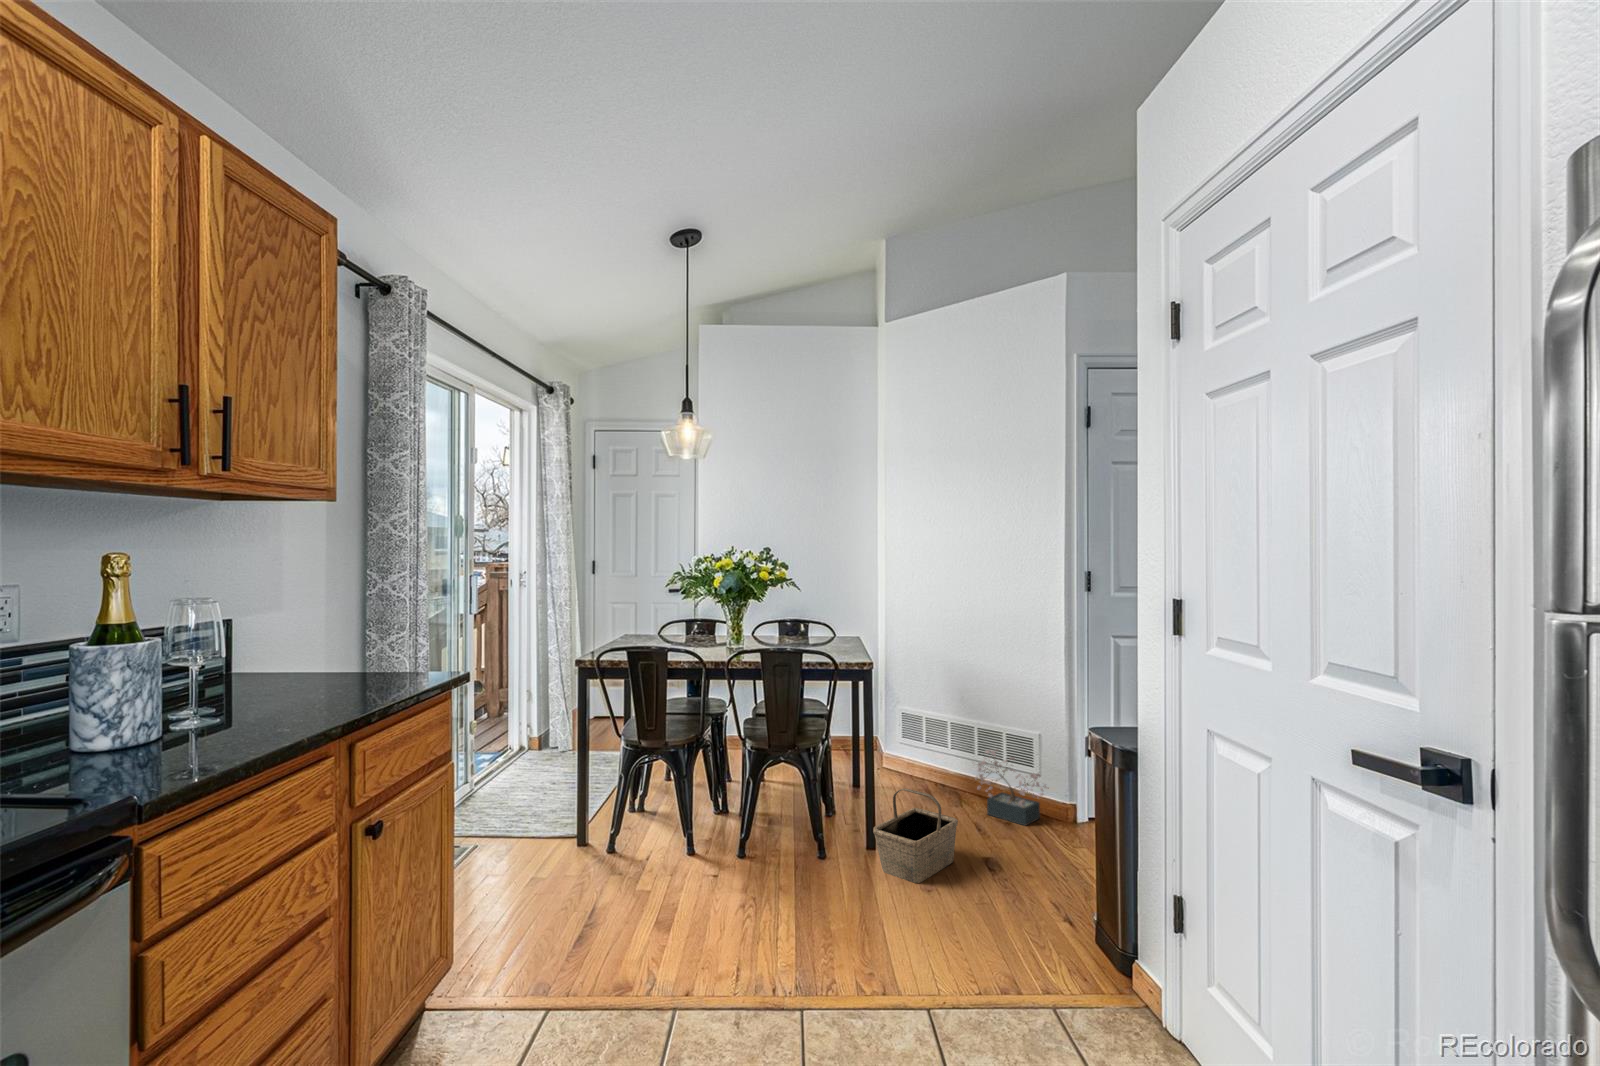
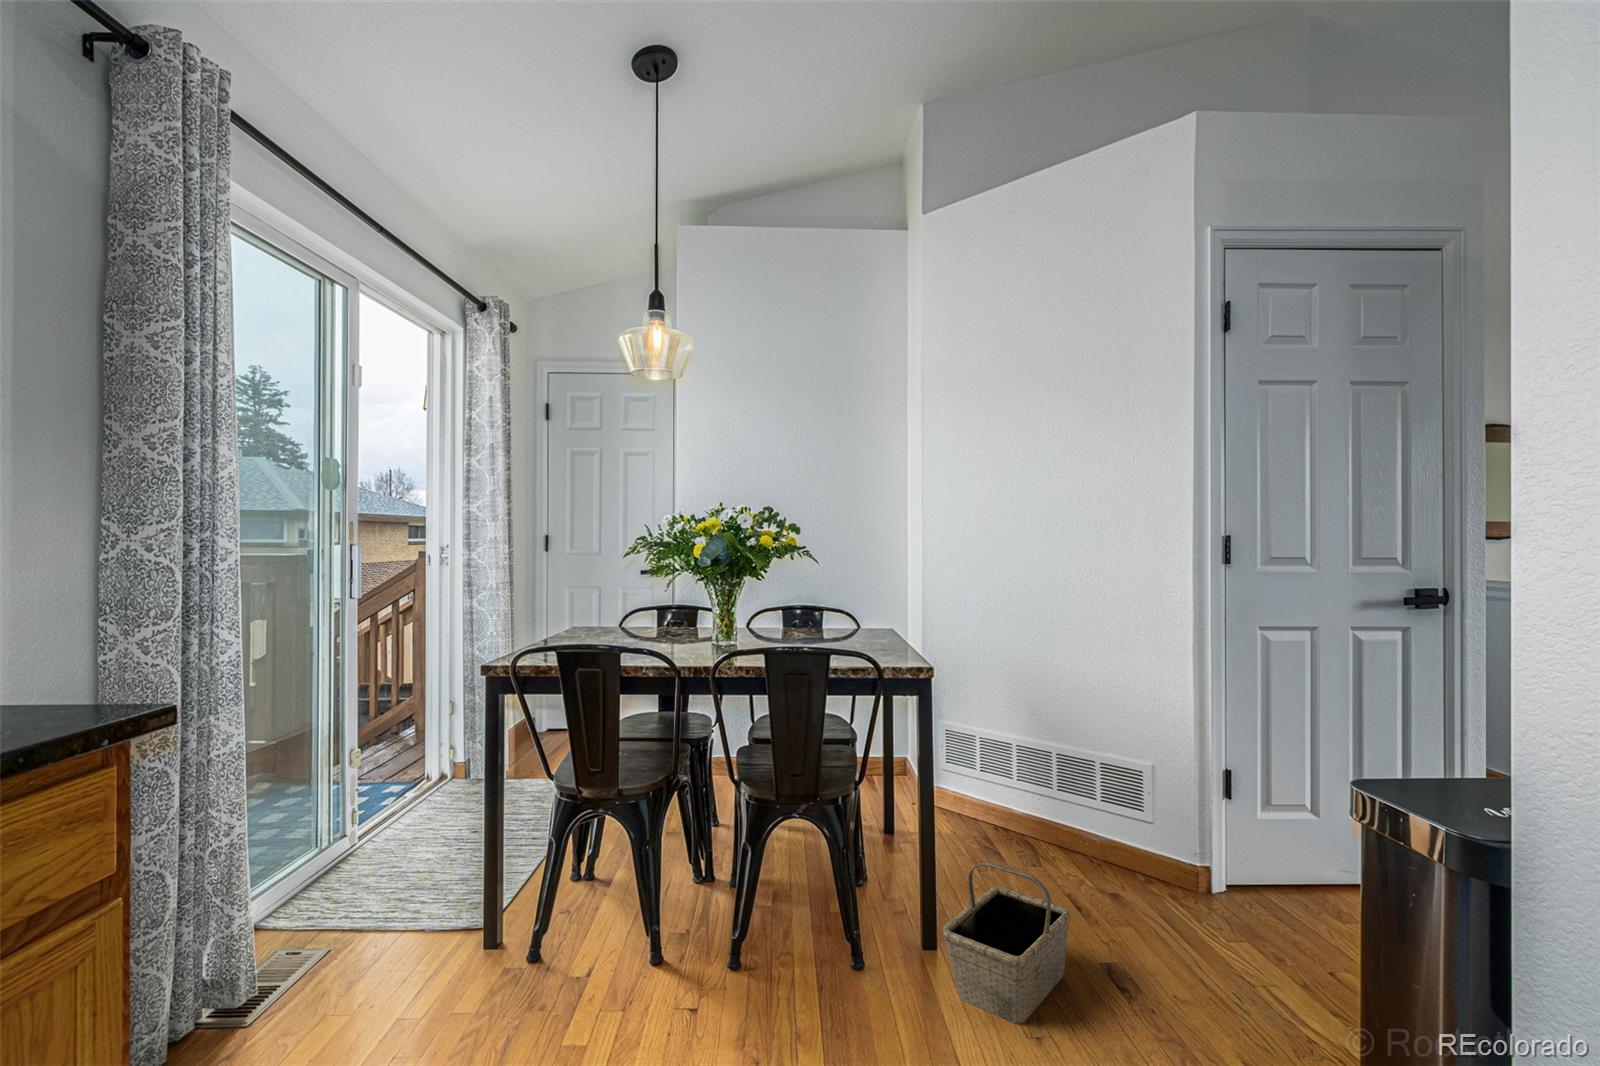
decorative plant: present [975,749,1049,826] -> none [1062,785,1175,902]

